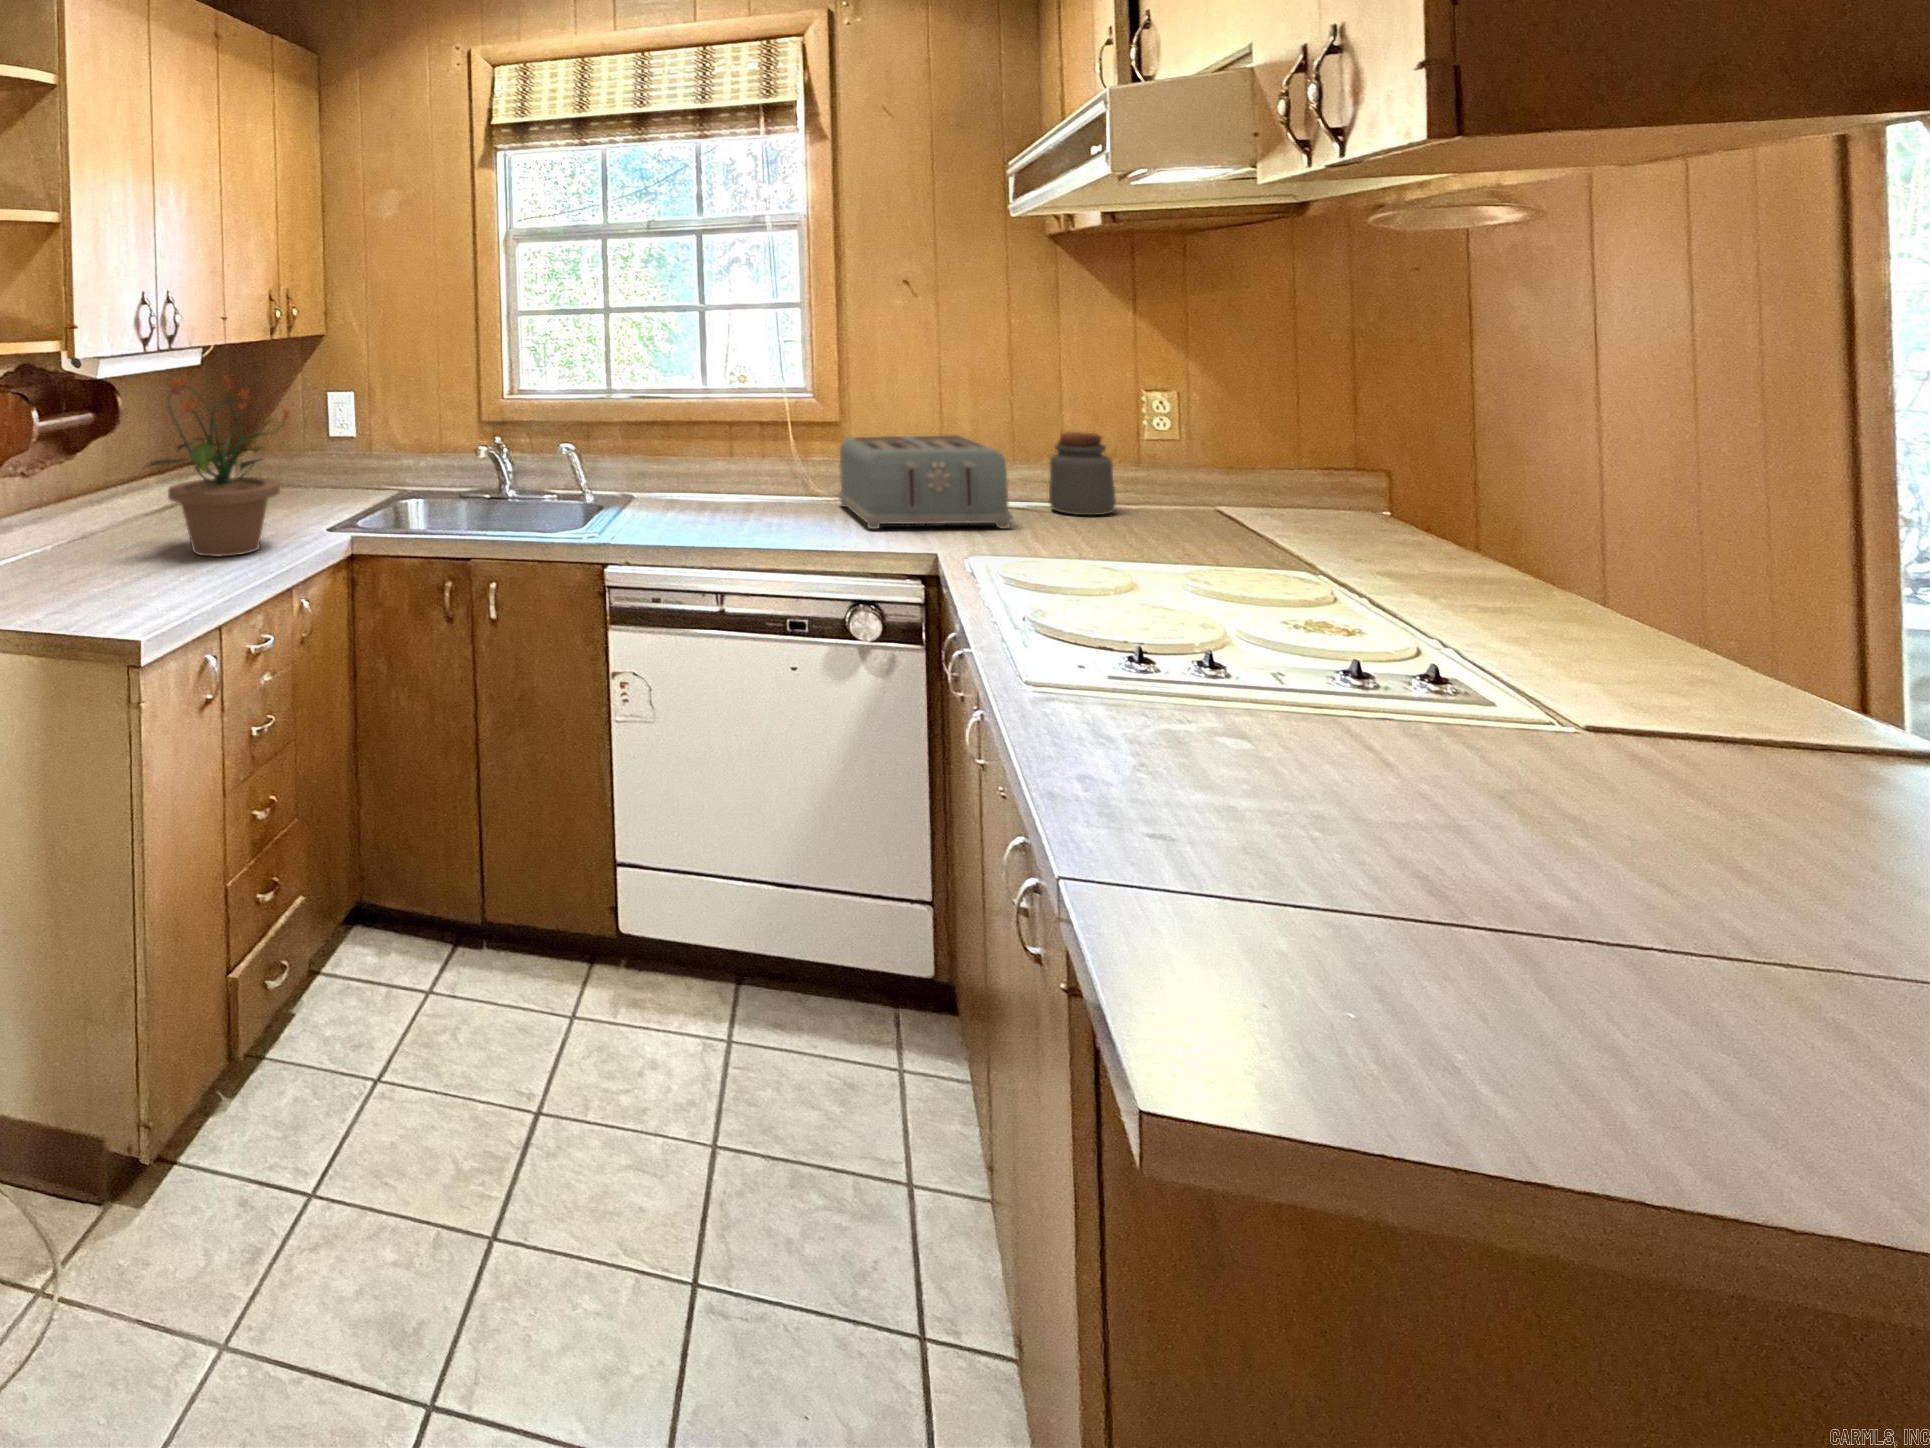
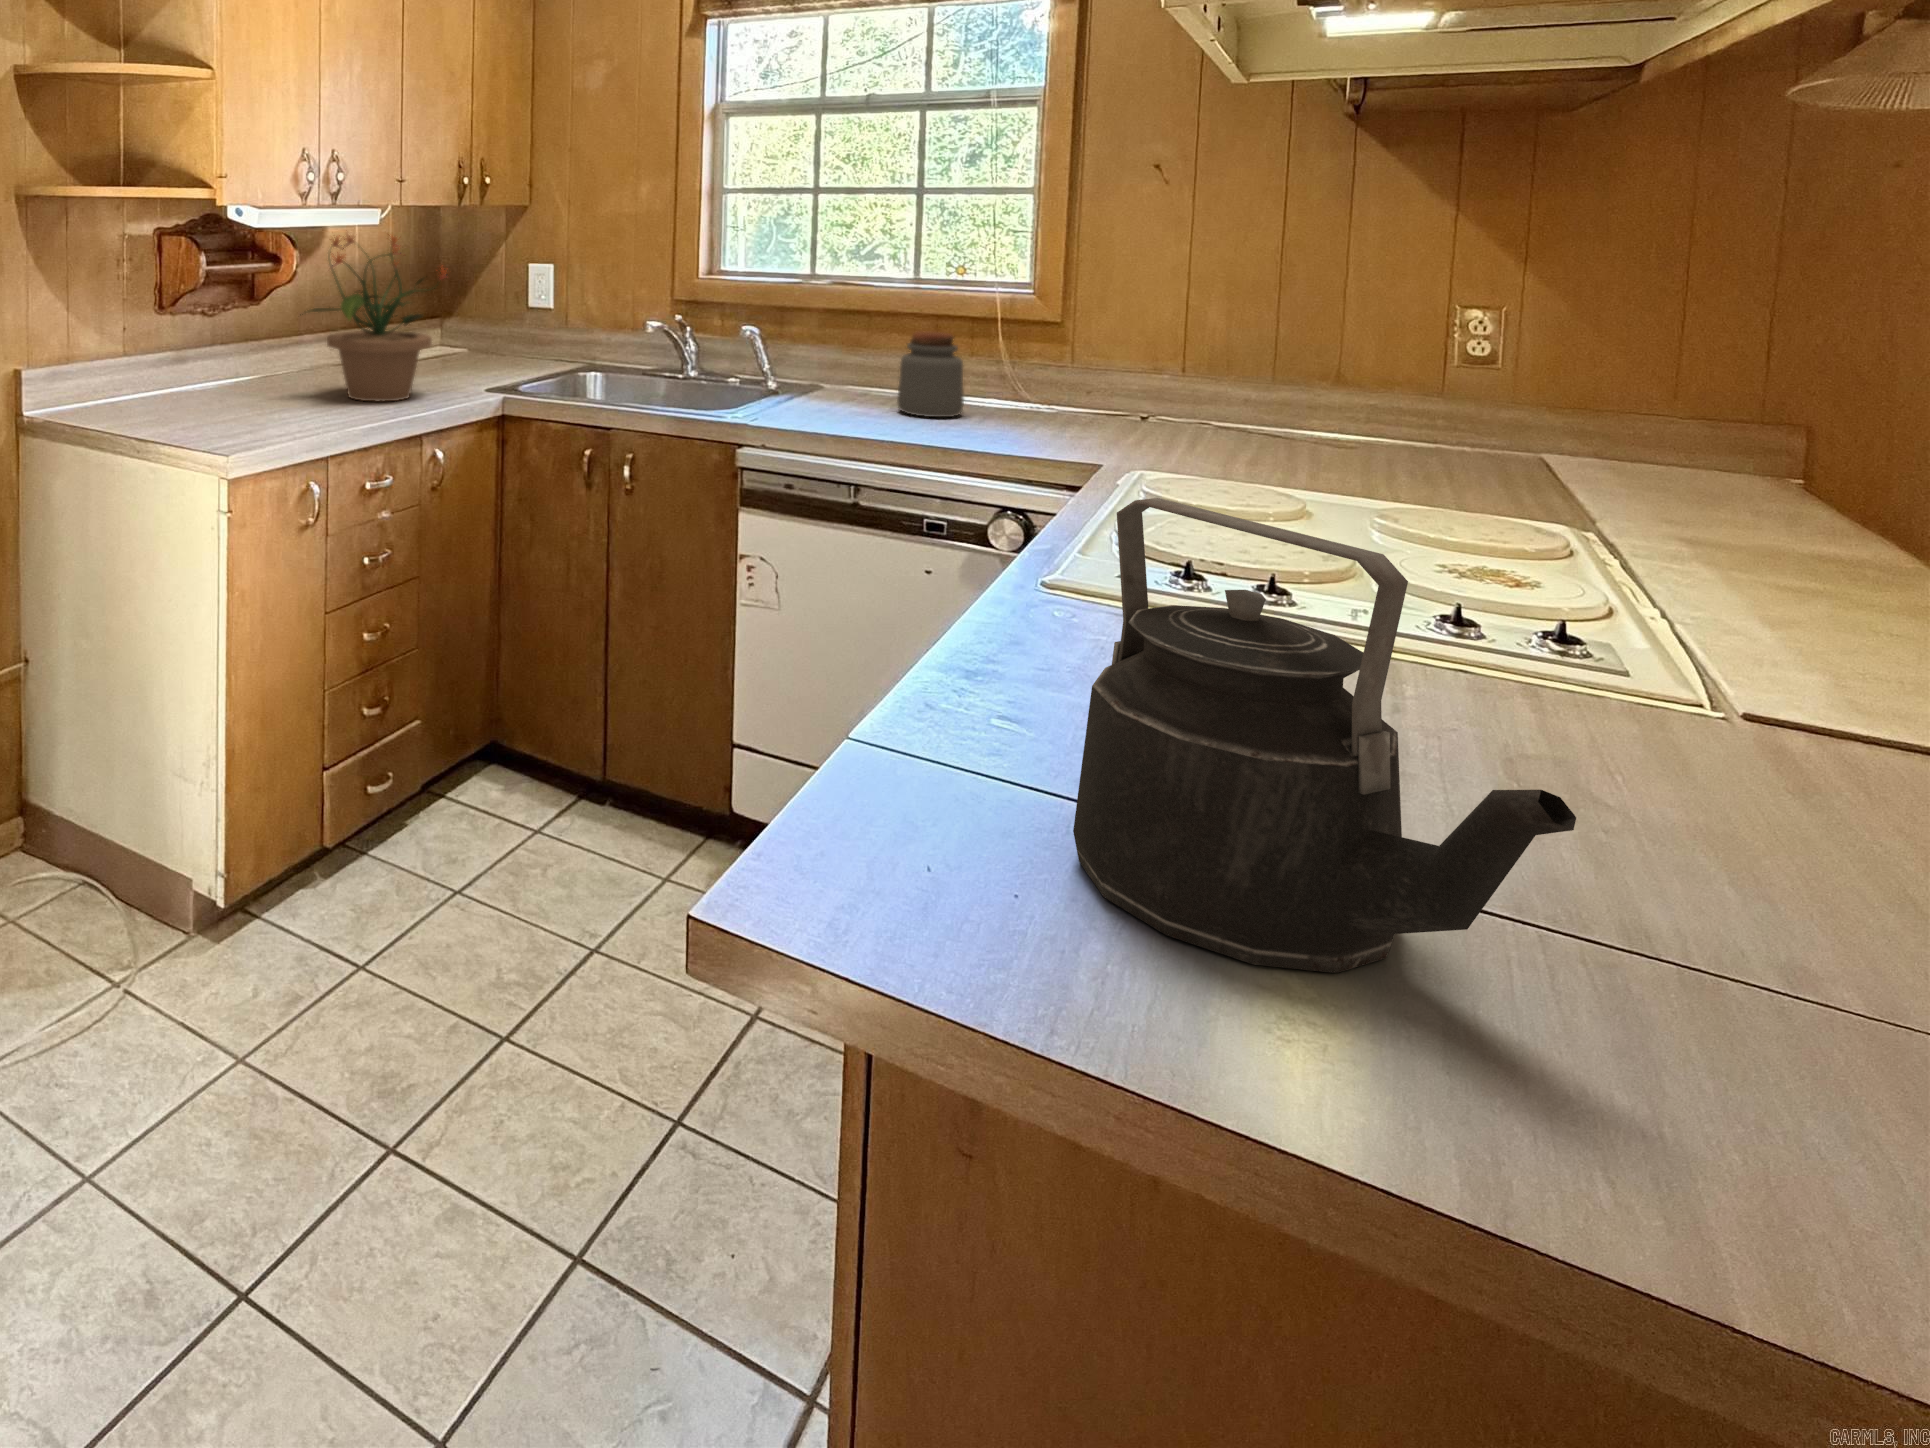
jar: present [1049,432,1116,515] -> present [897,331,964,417]
toaster: present [838,435,1012,529] -> none [1039,337,1225,448]
kettle: none [1301,619,1791,1029] -> present [1073,498,1576,973]

